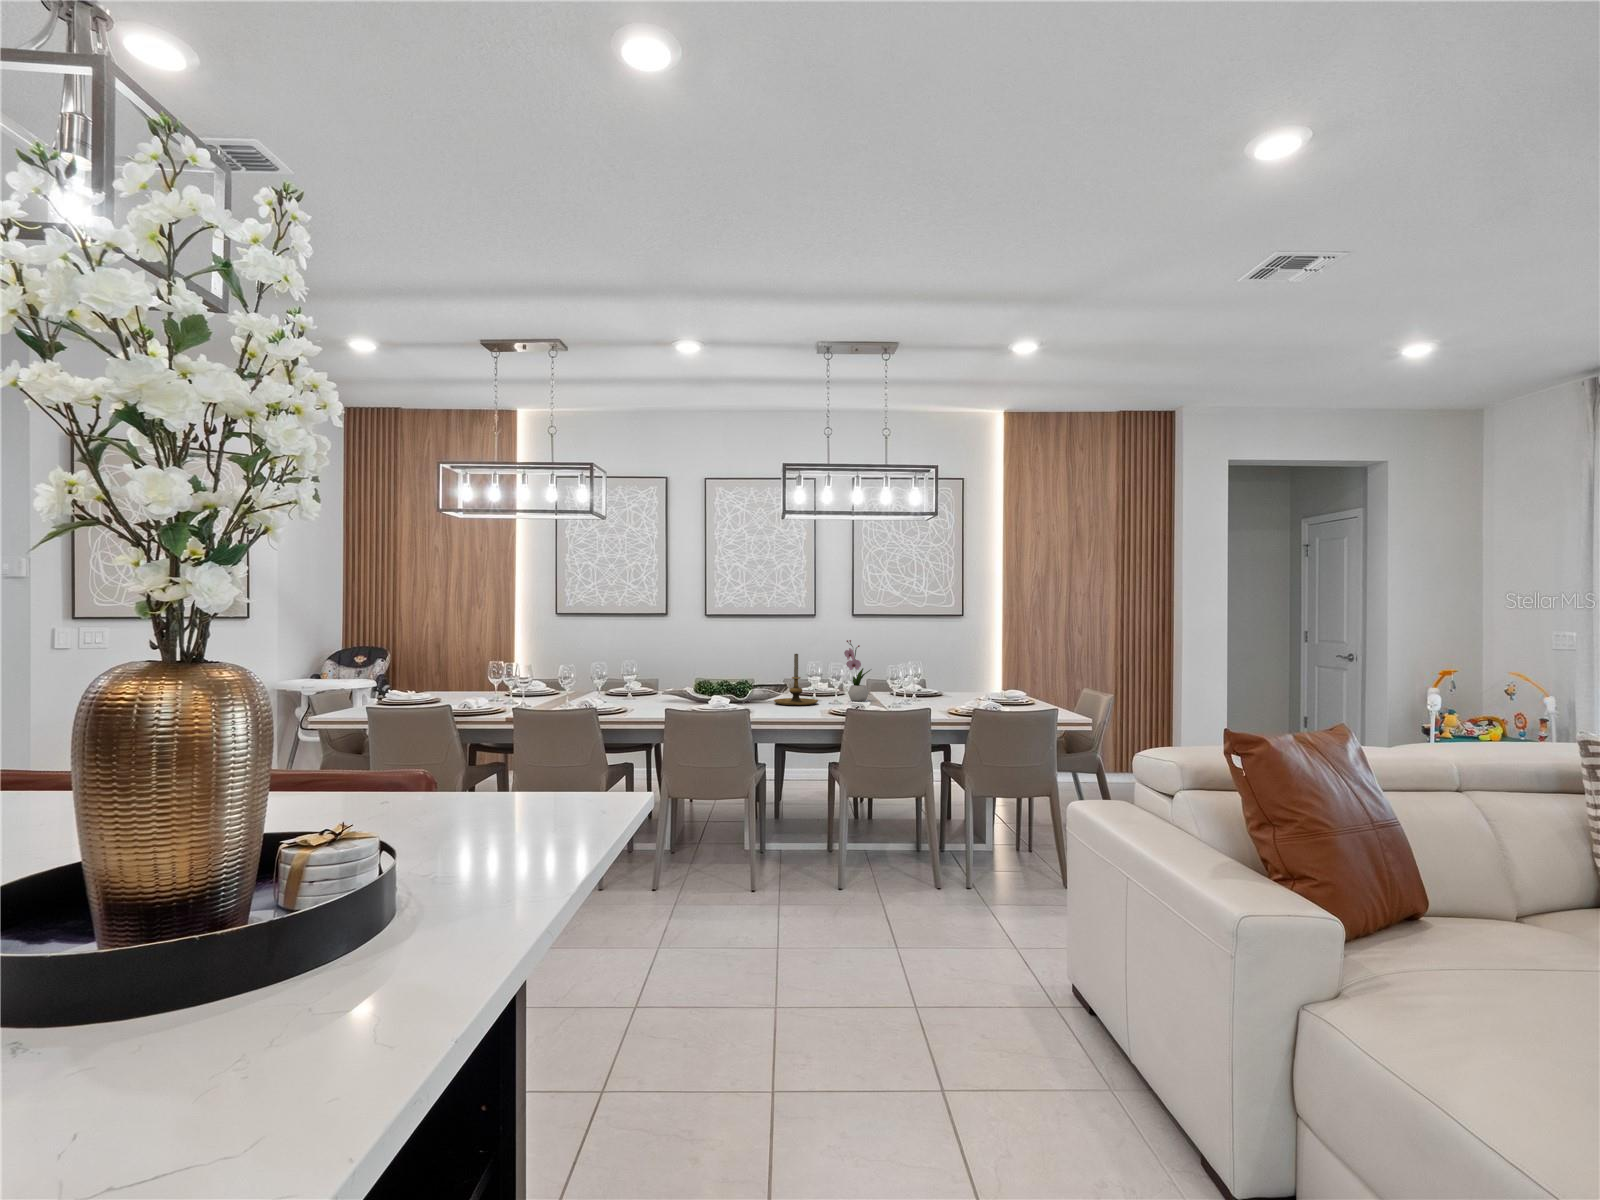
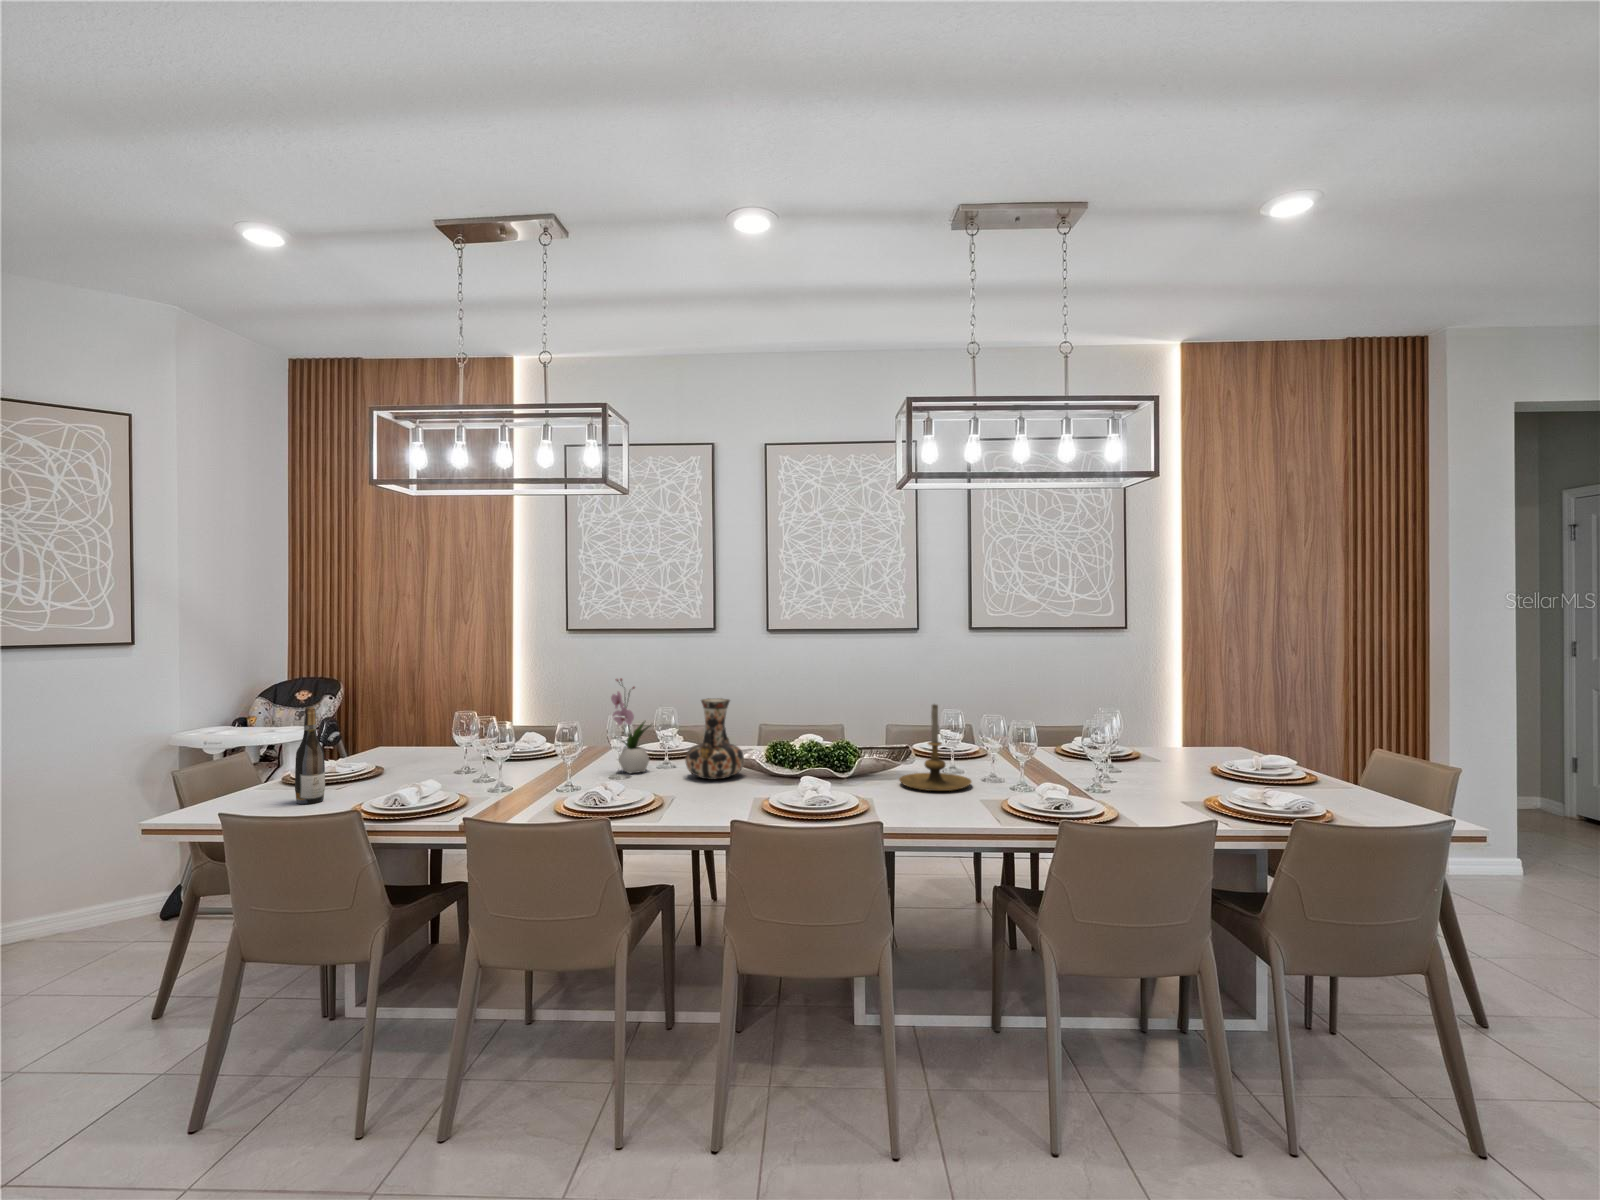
flower arrangement: present [844,640,870,701] -> present [611,679,650,773]
wine bottle: none [400,649,418,708] -> present [295,707,325,804]
decorative vase: none [641,651,678,701] -> present [685,698,744,779]

